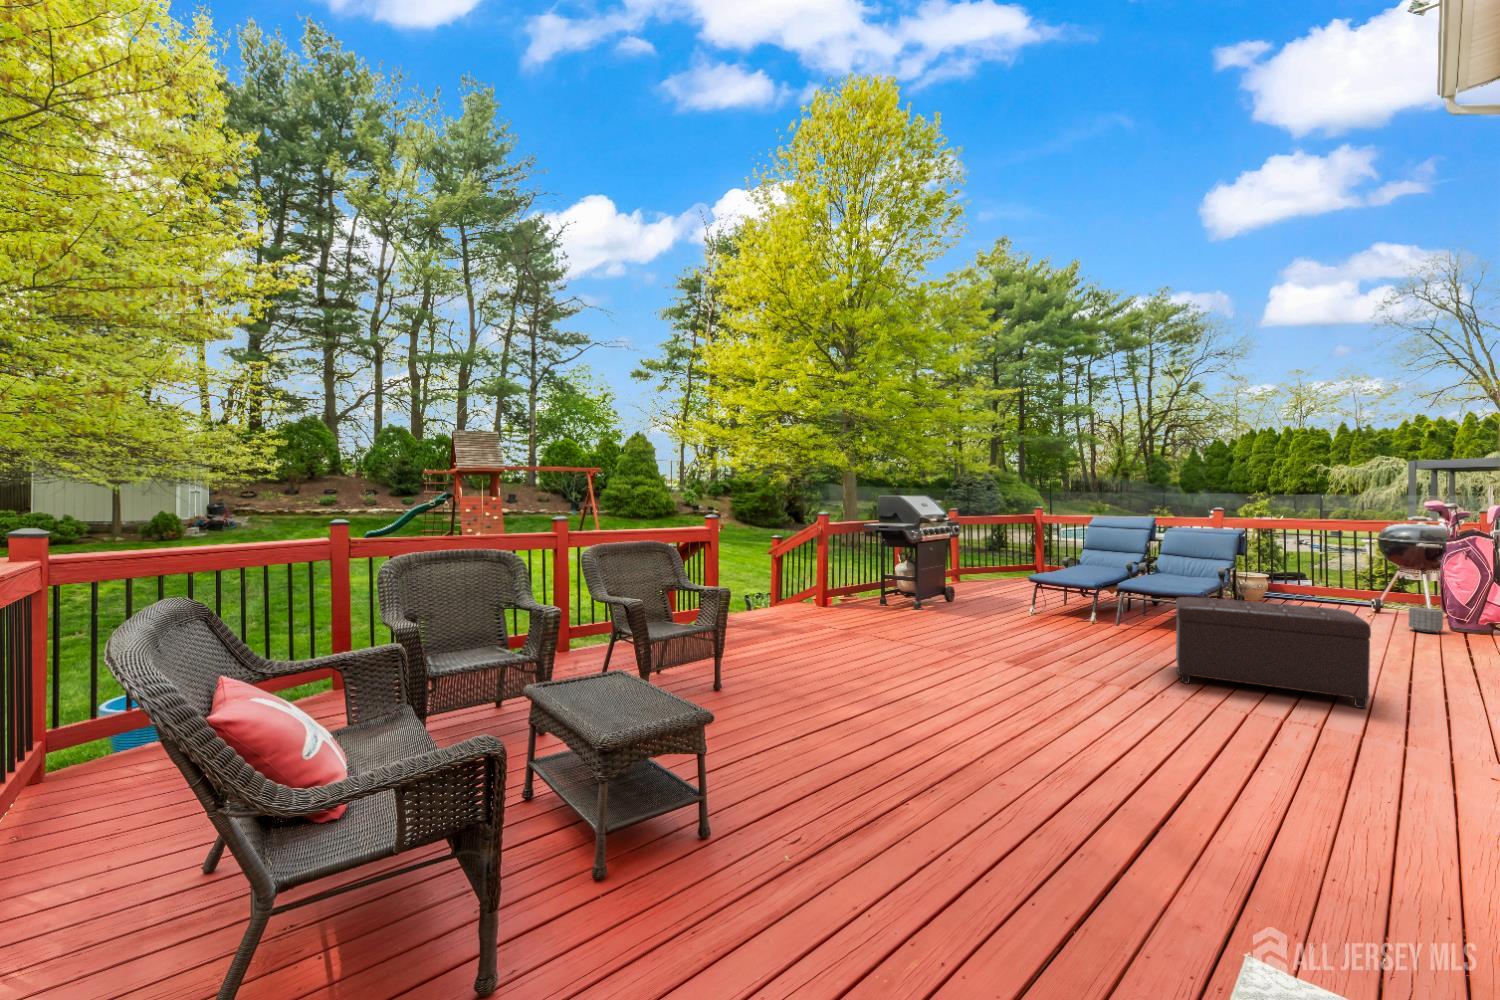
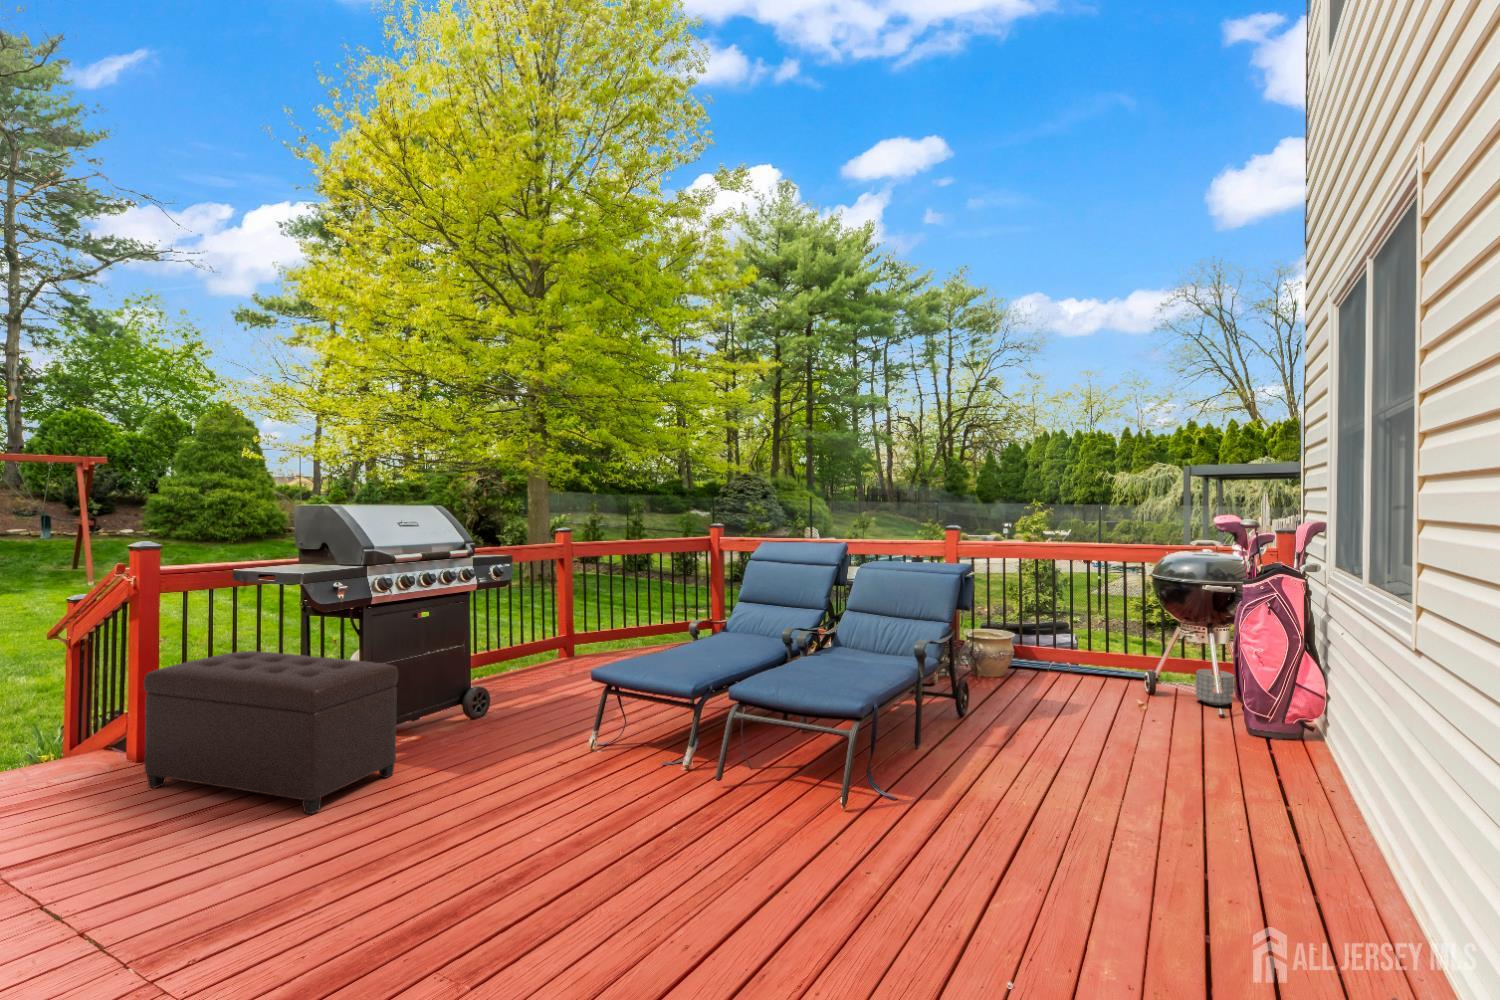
ottoman: present [1176,597,1371,708] -> present [144,651,398,814]

